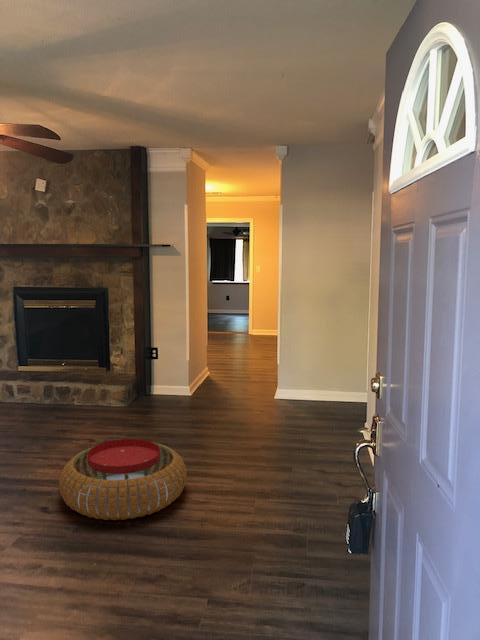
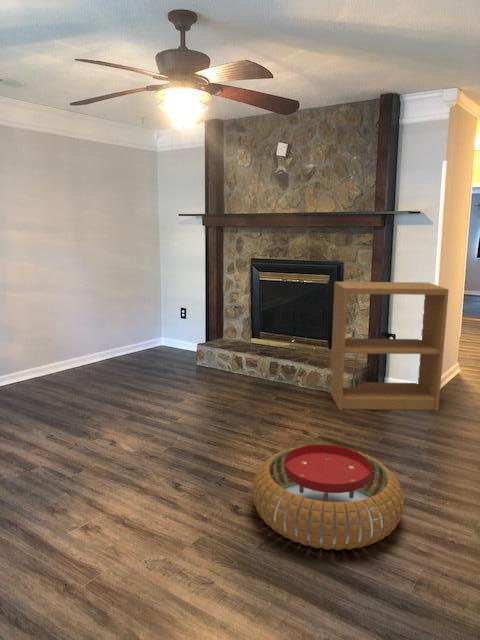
bookshelf: none [102,302,198,418] -> present [330,282,449,411]

